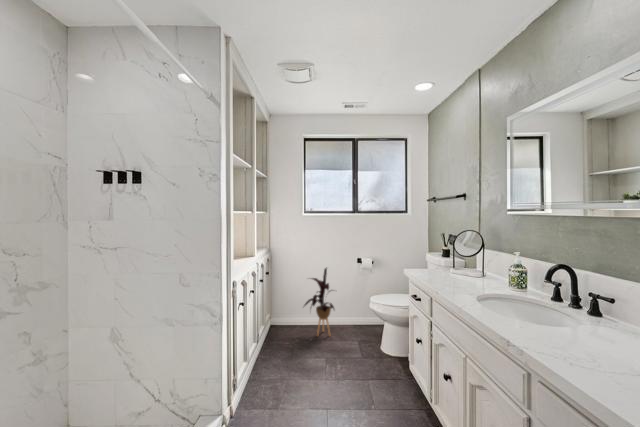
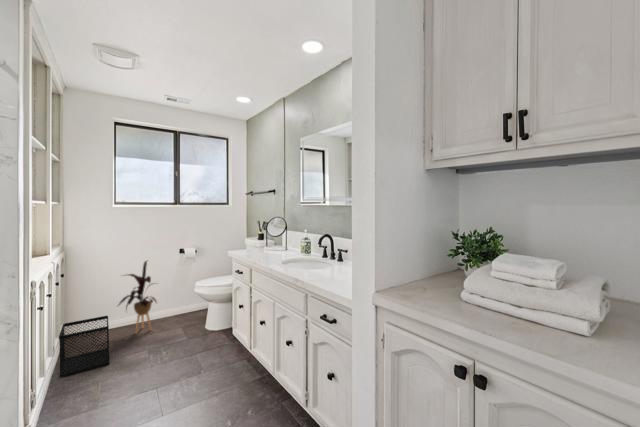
wastebasket: none [258,315,295,364] -> present [59,316,109,377]

